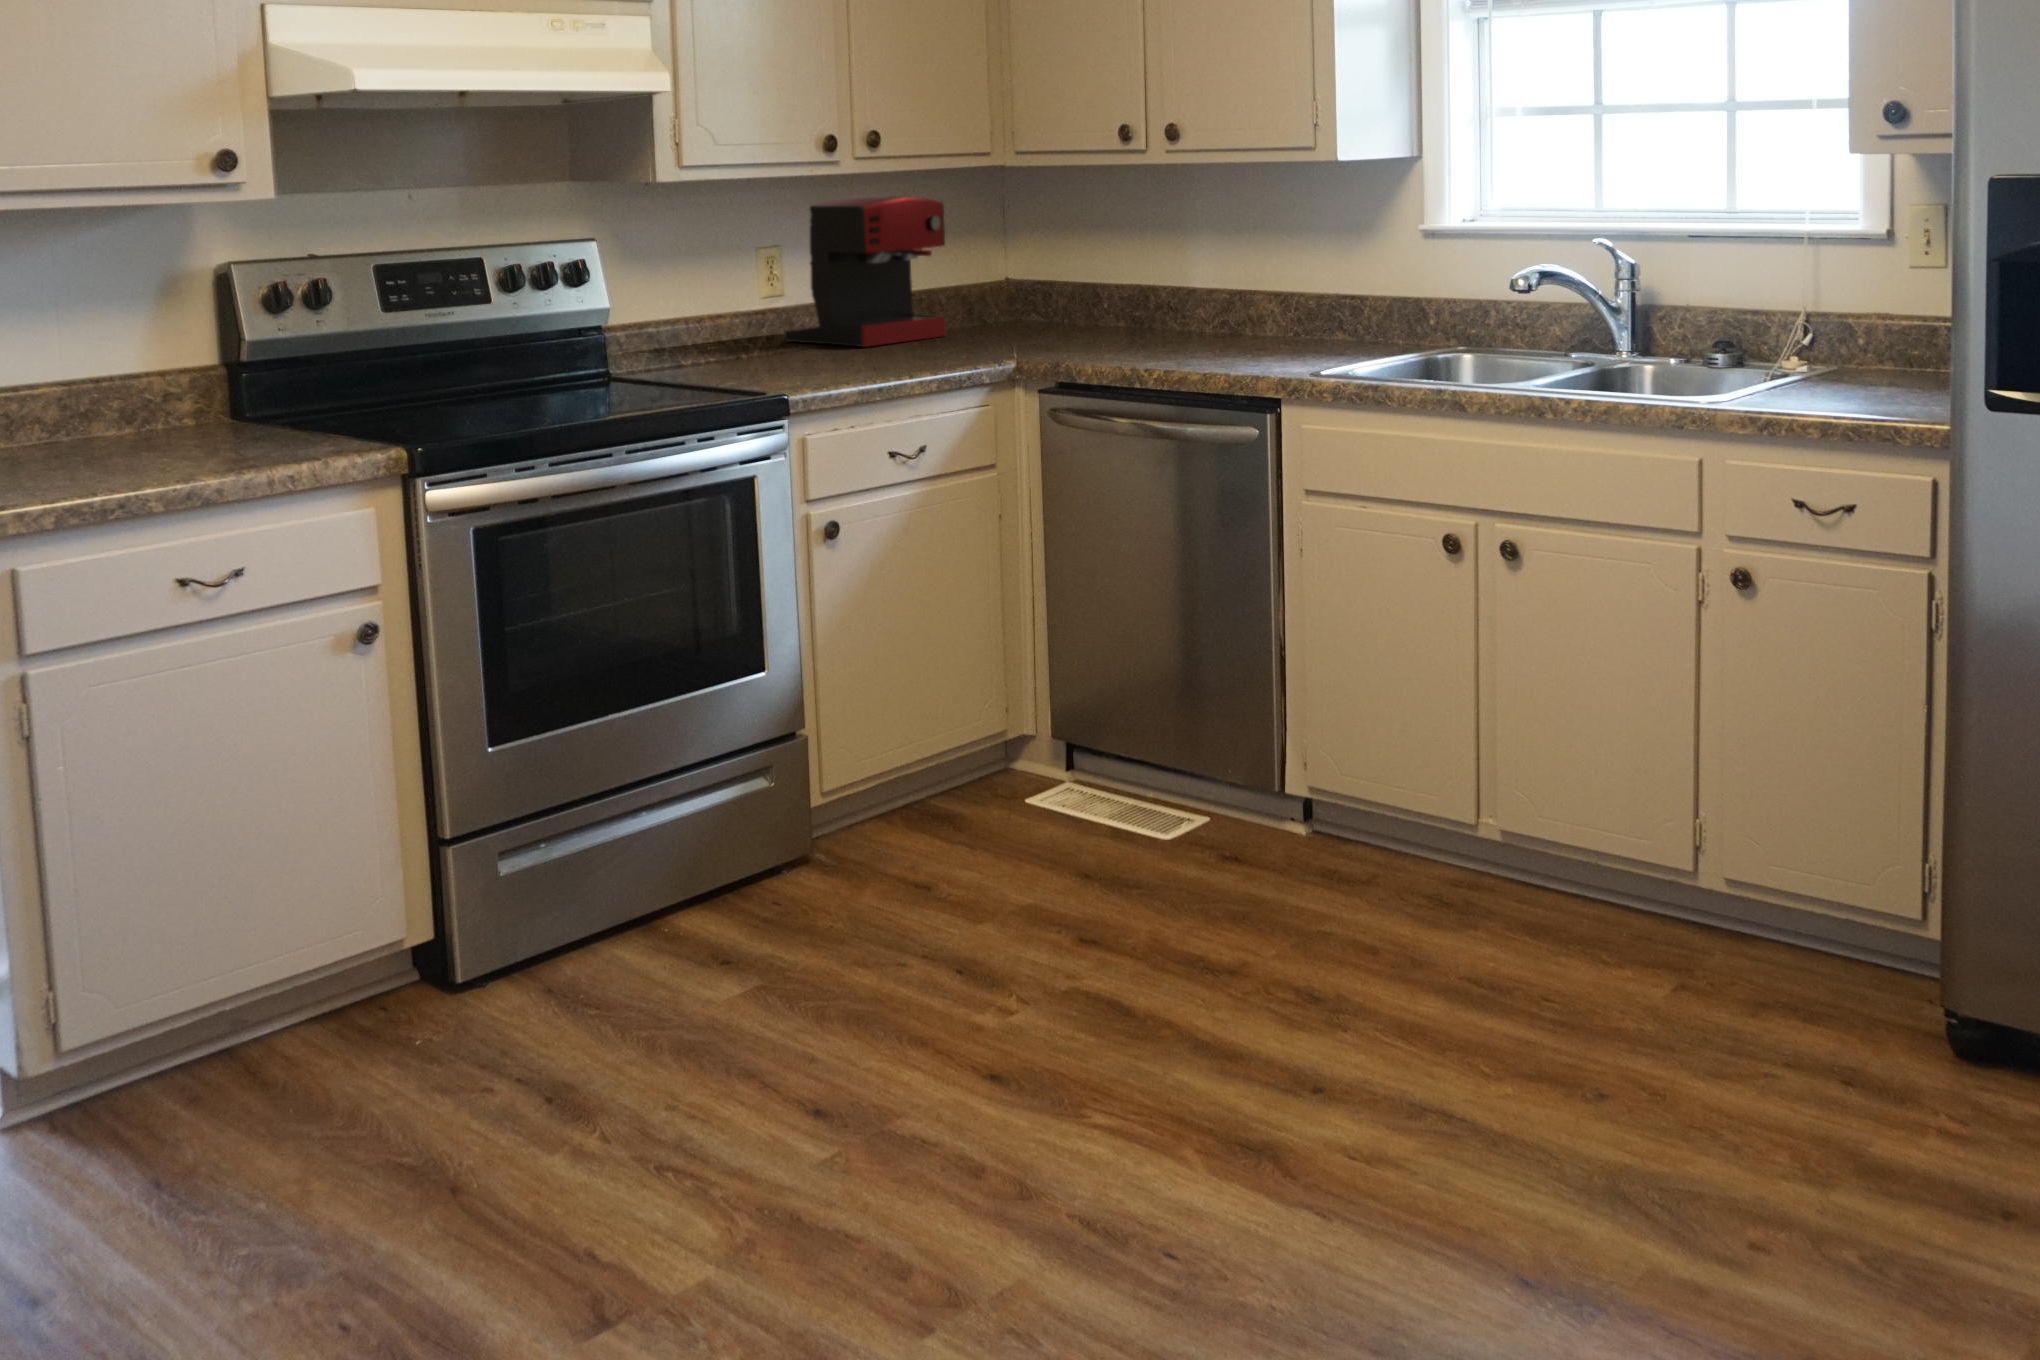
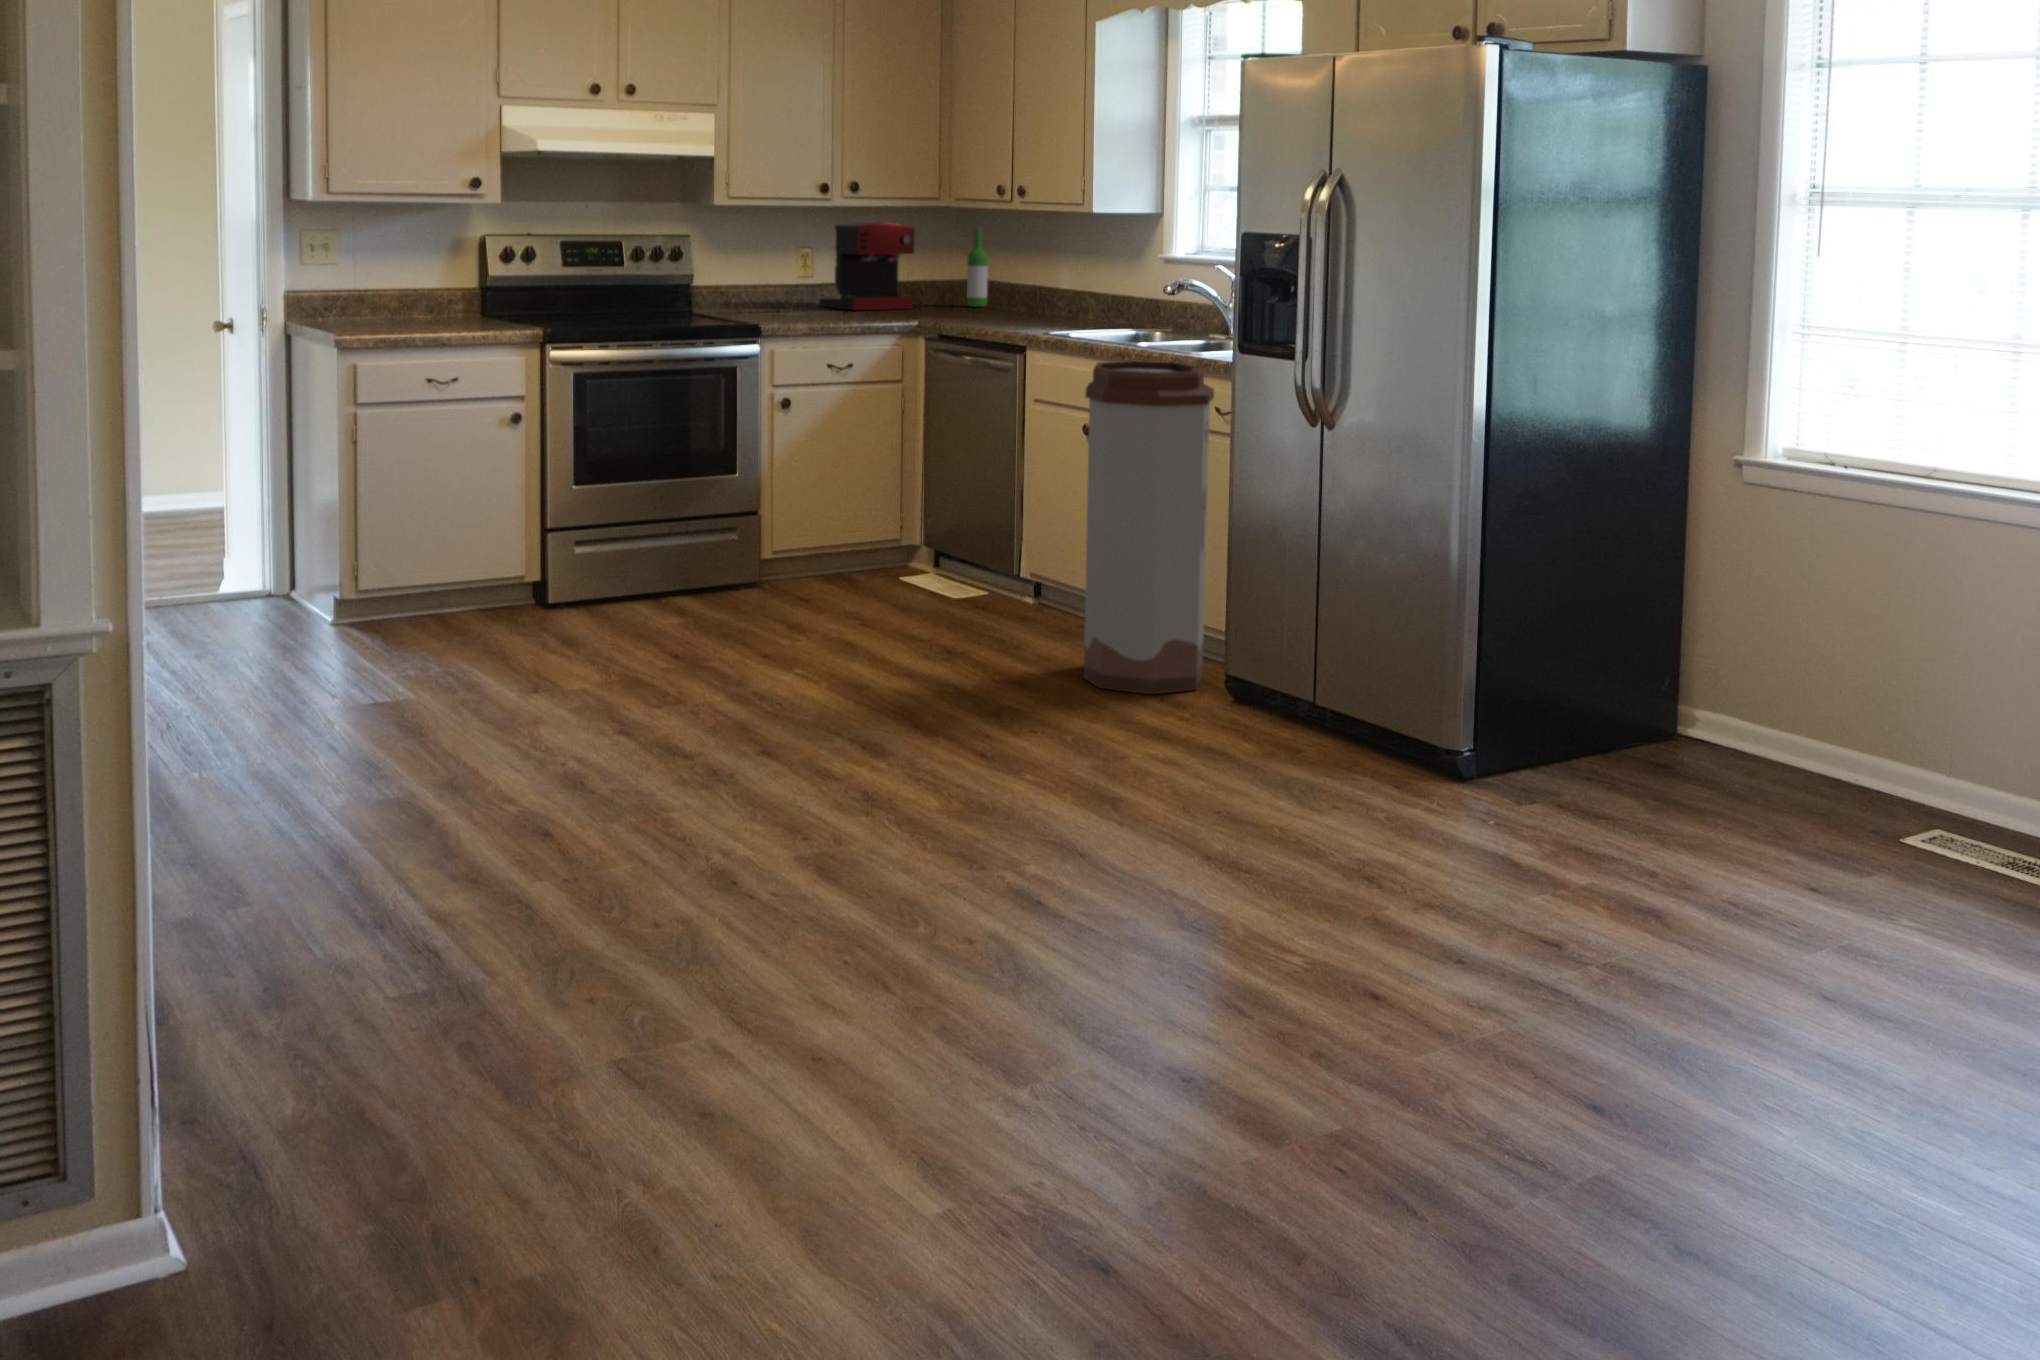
wine bottle: none [1016,197,1050,325] -> present [967,227,988,307]
trash can: none [1602,427,1894,1076] -> present [1084,361,1214,694]

